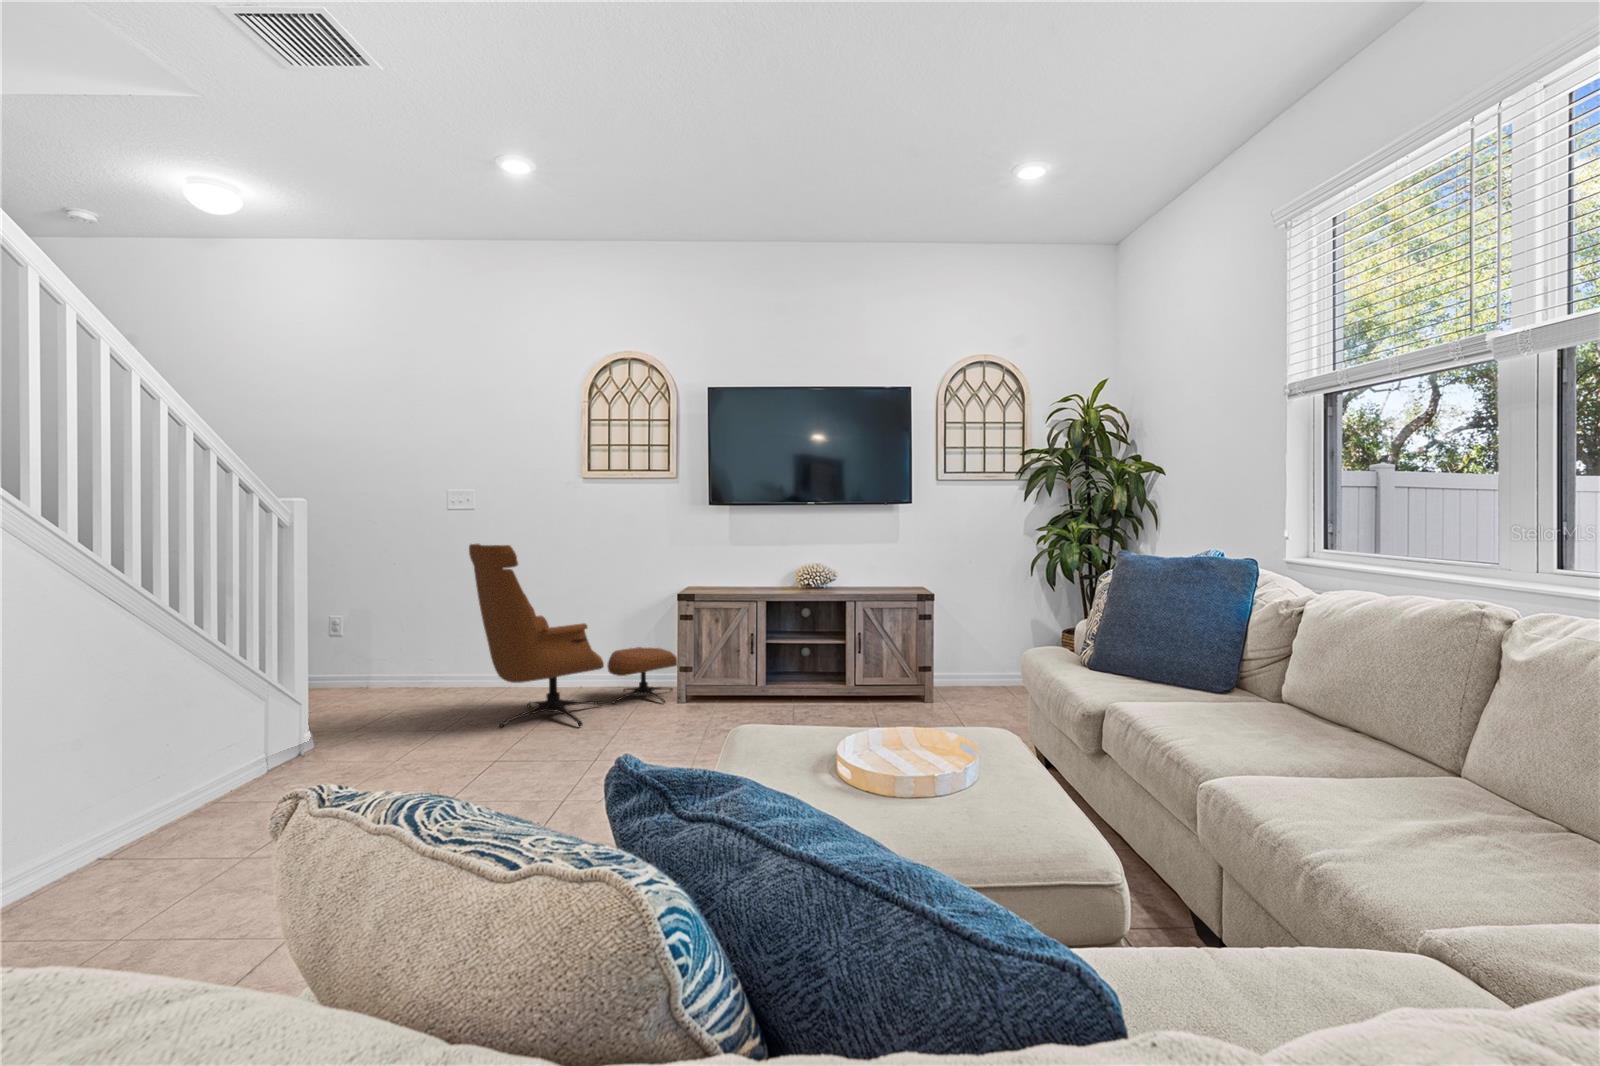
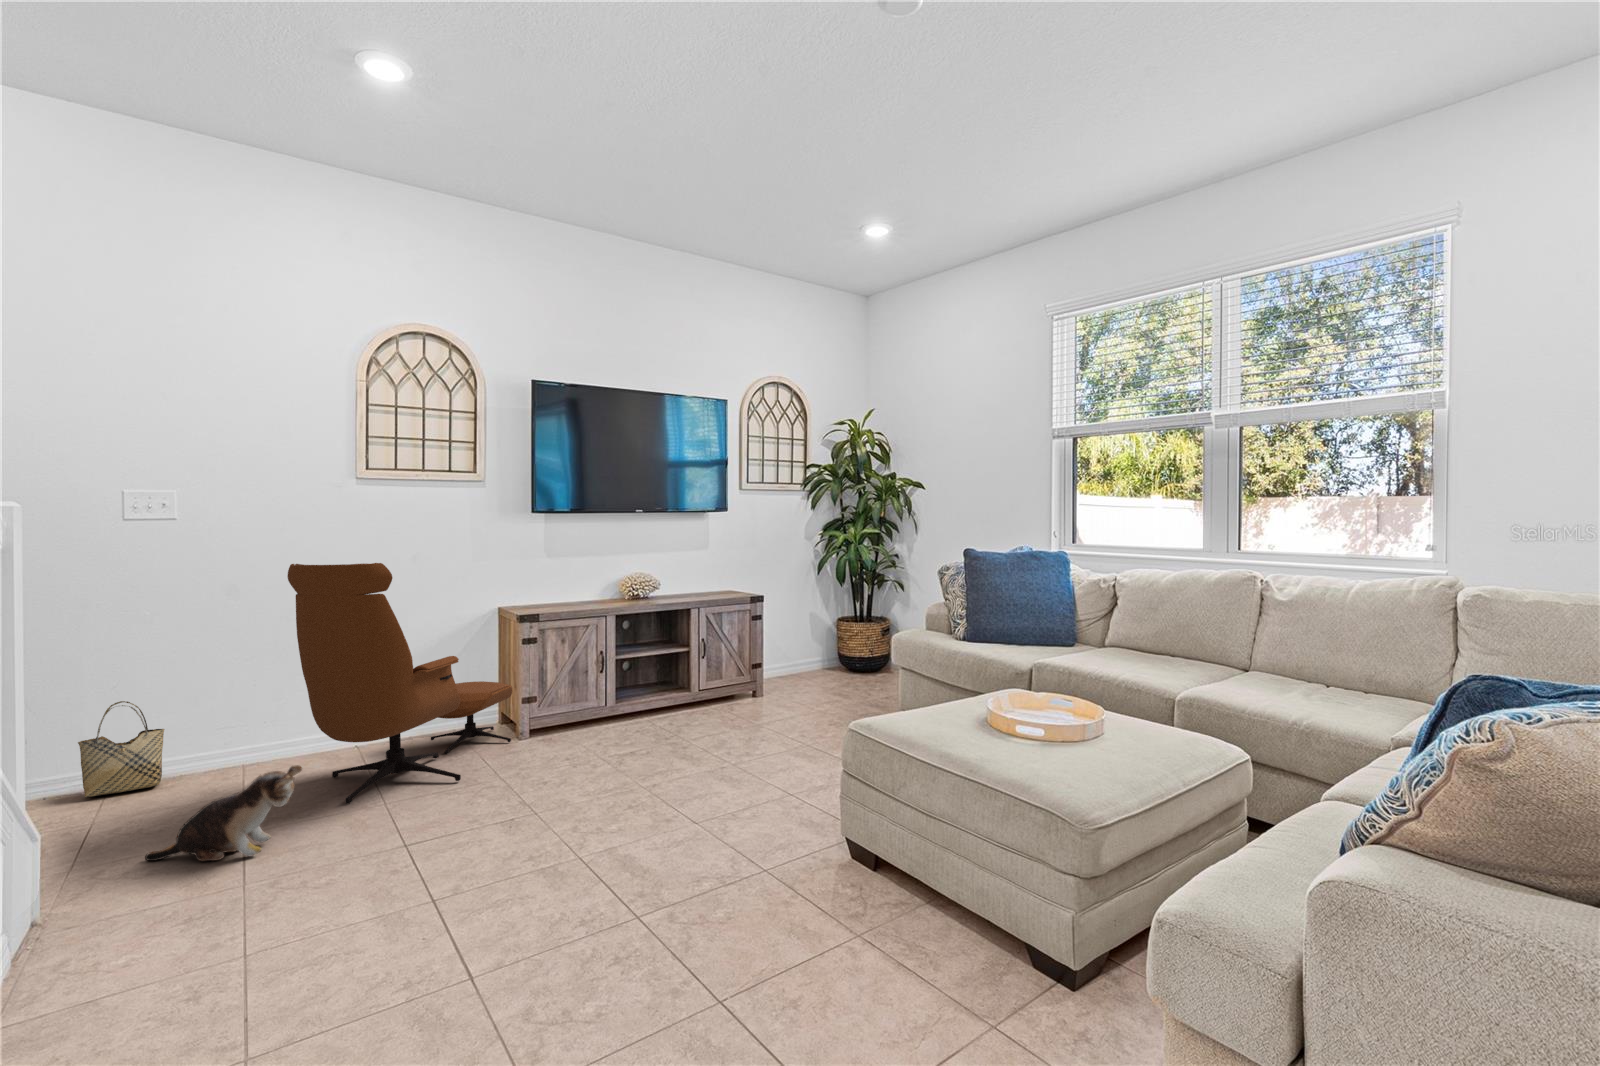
woven basket: none [408,632,455,693] -> present [78,701,164,797]
plush toy: none [363,691,435,750] -> present [145,765,302,861]

